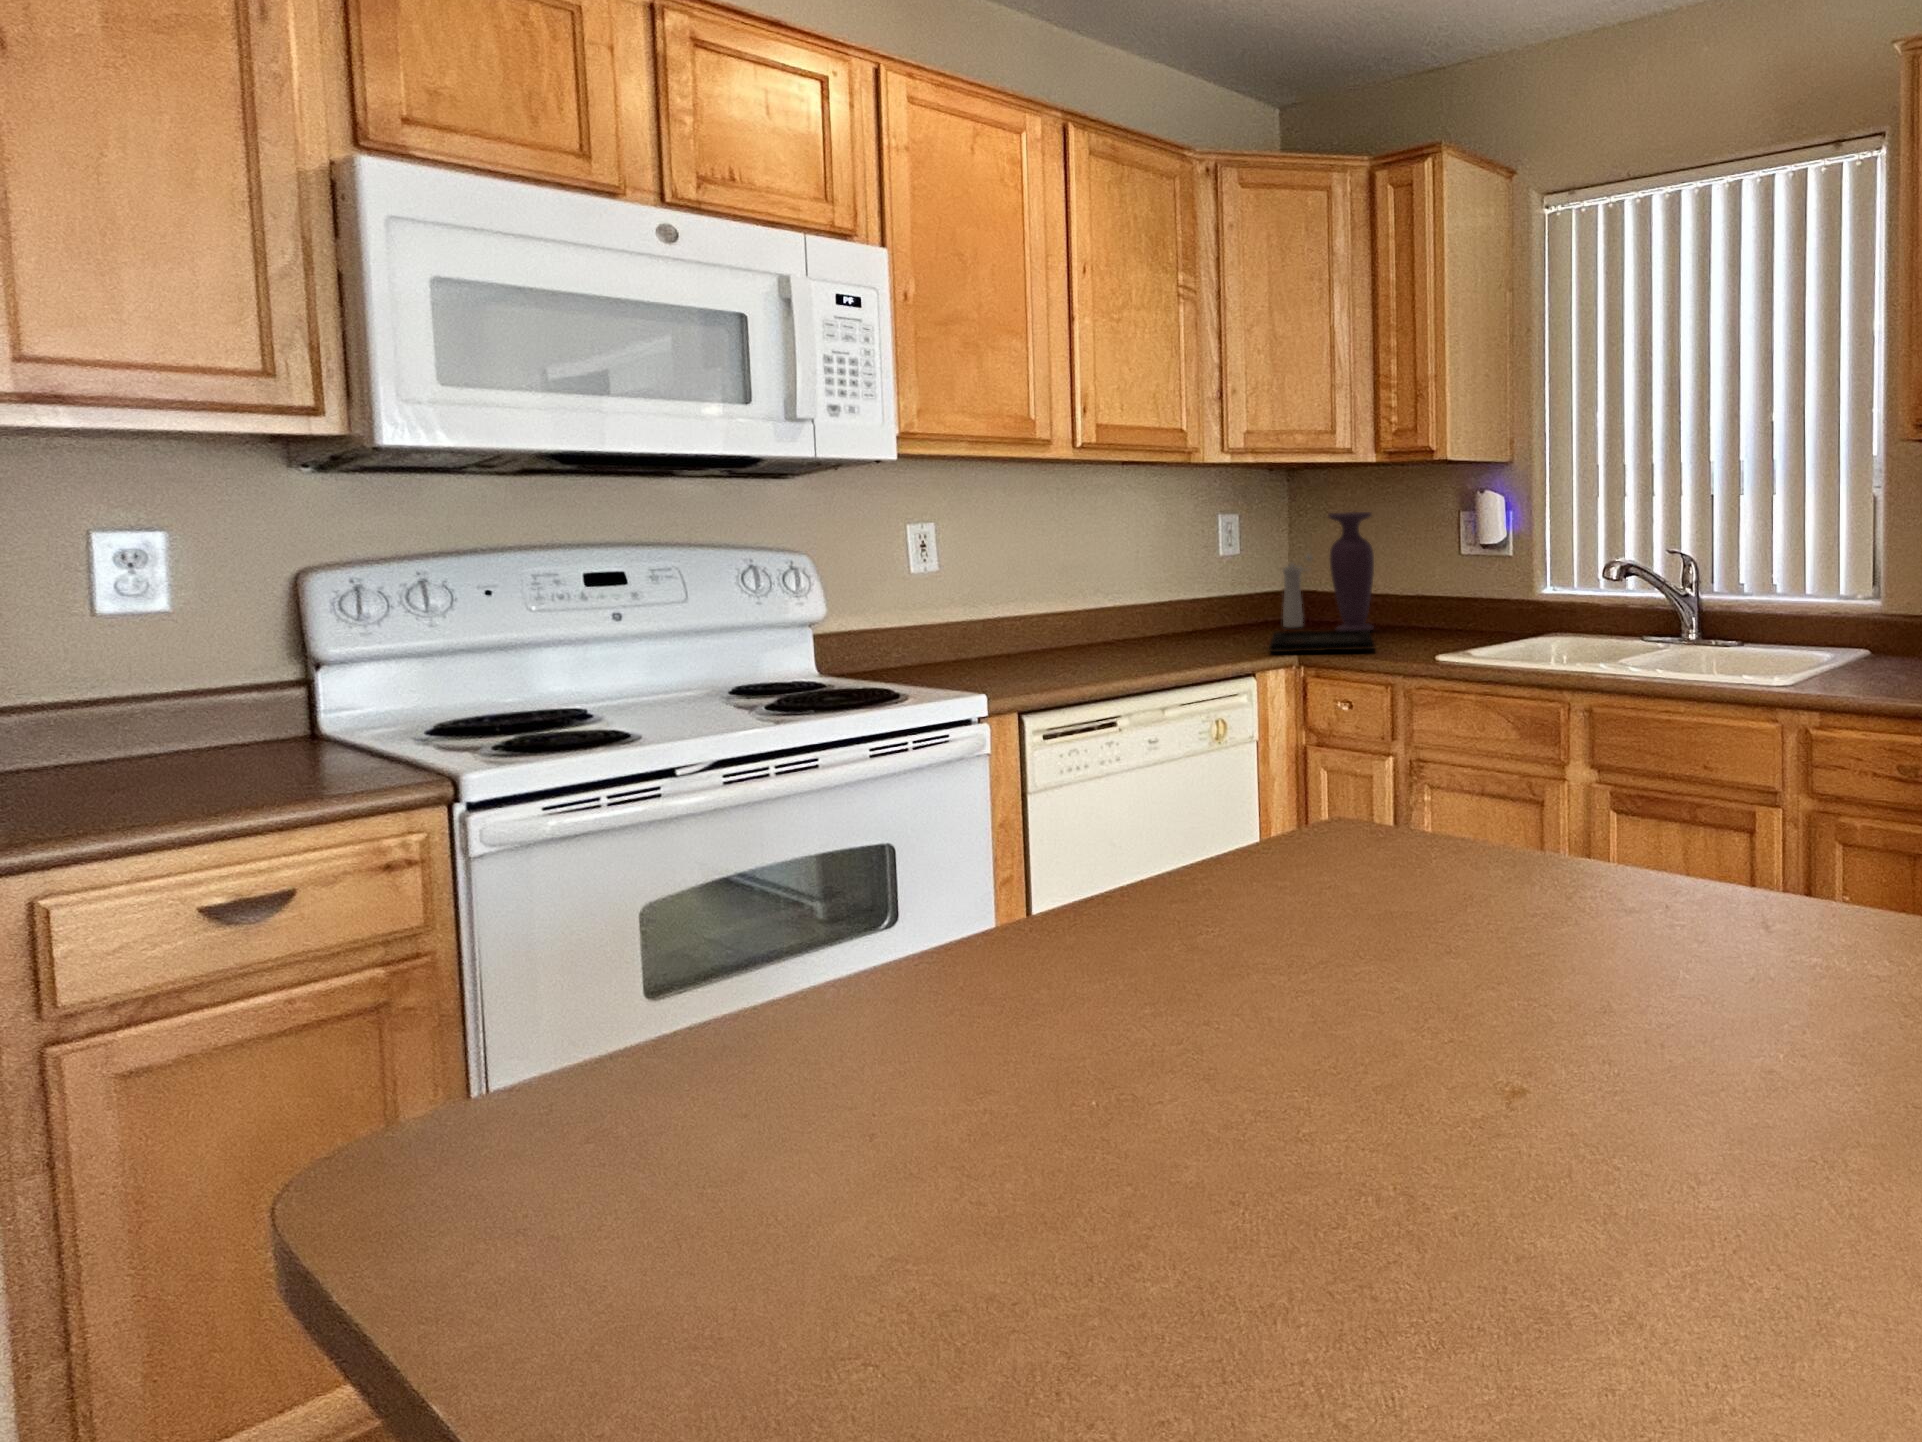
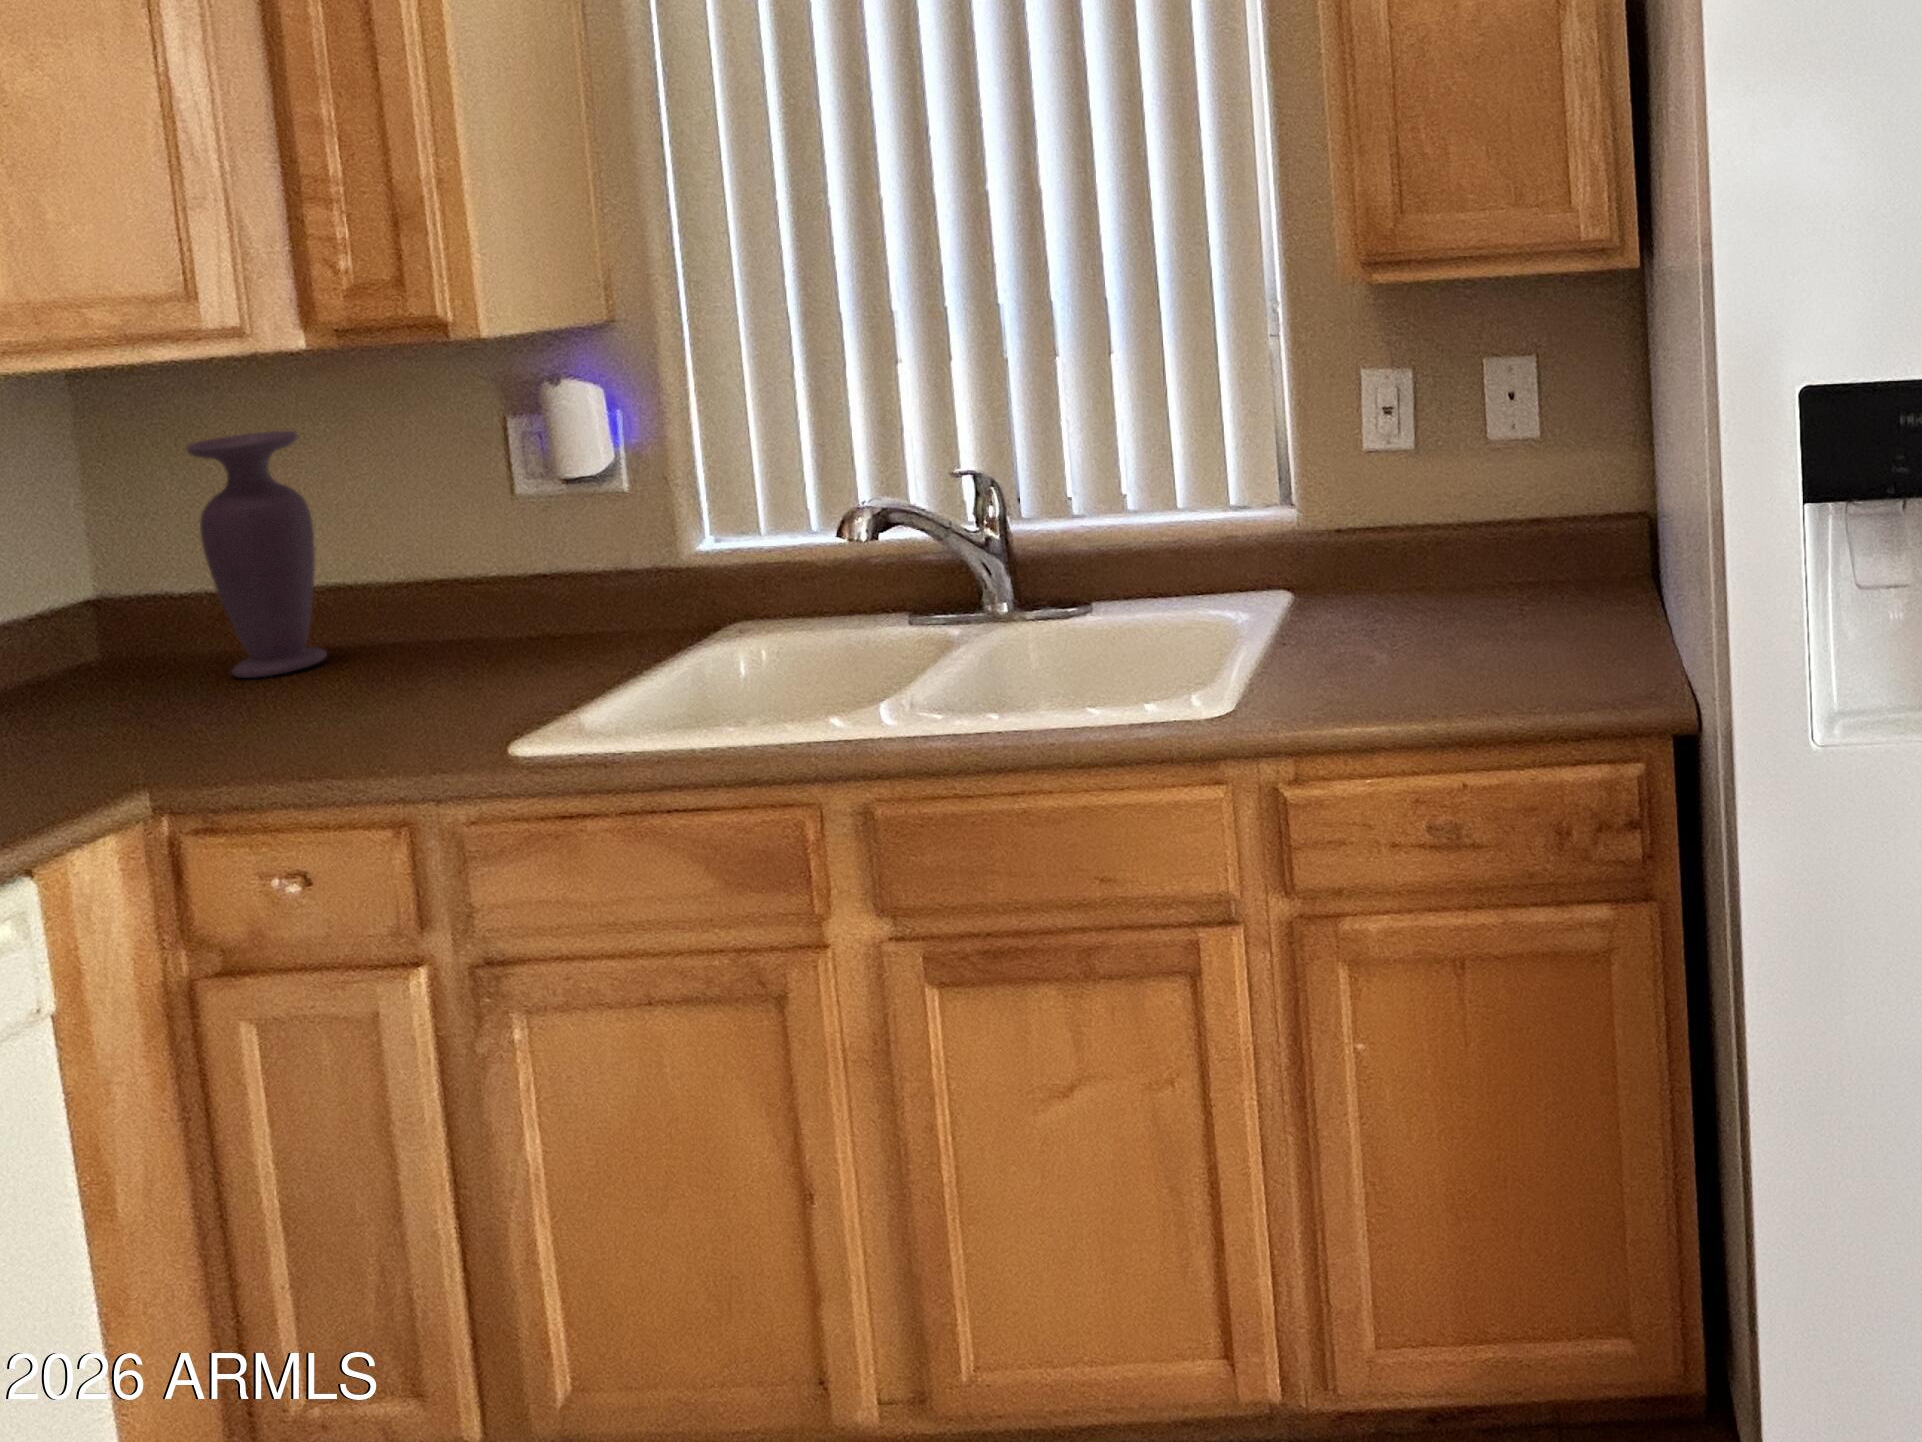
pepper mill: present [1283,555,1312,627] -> none [74,515,173,683]
tray: present [1269,630,1375,652] -> none [65,676,350,795]

